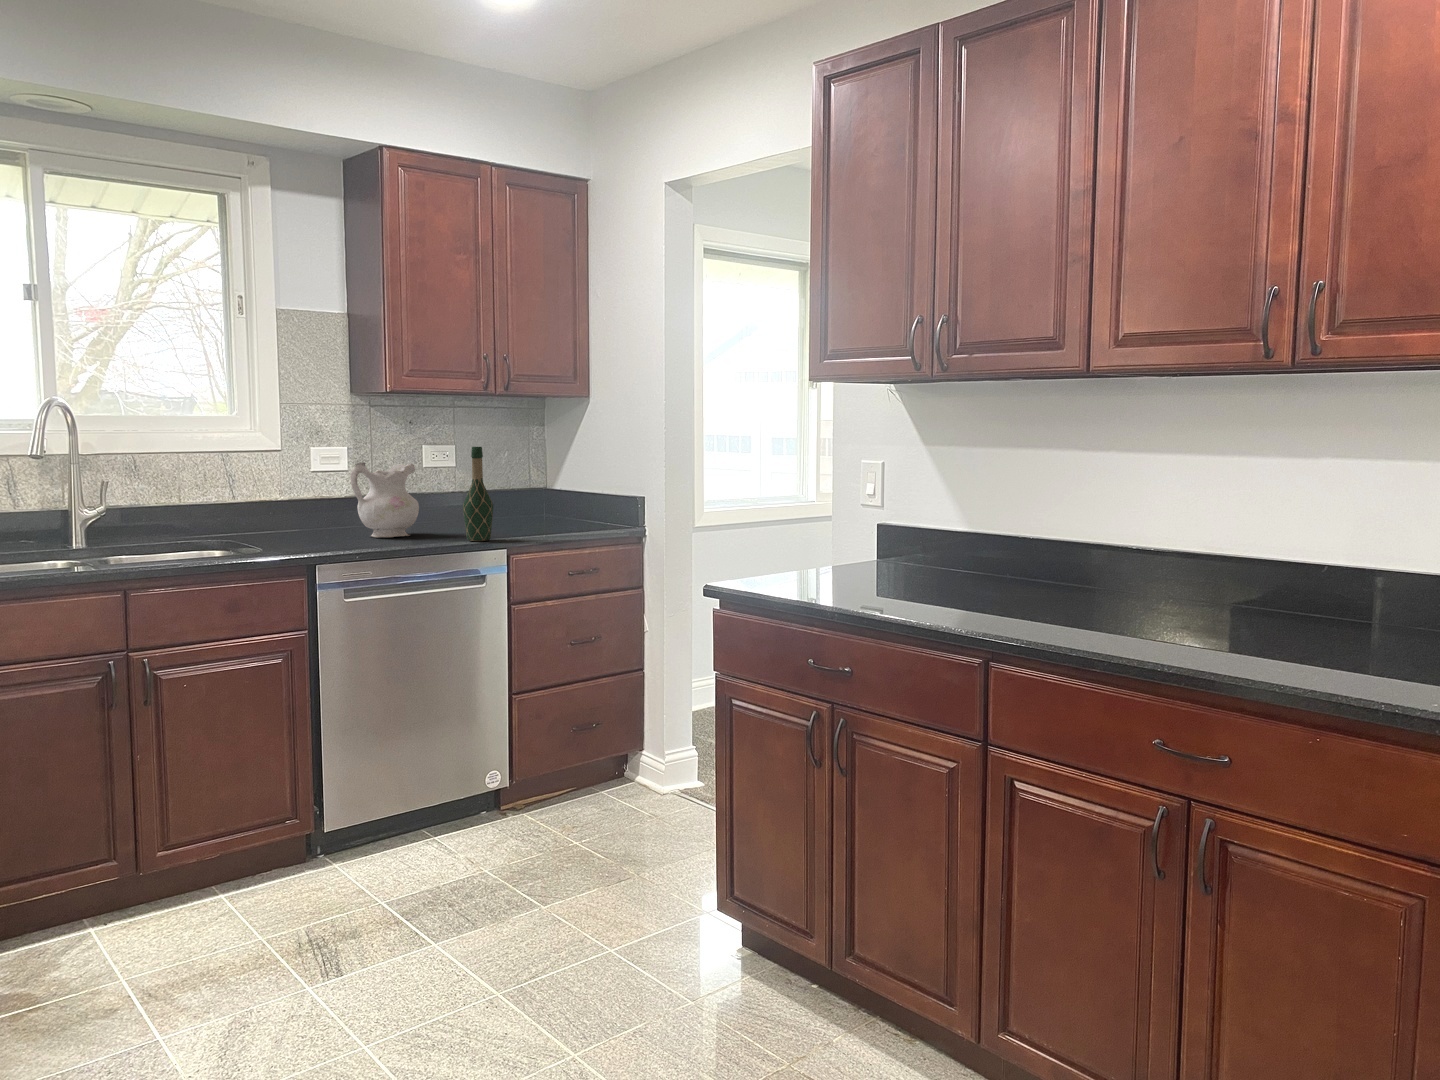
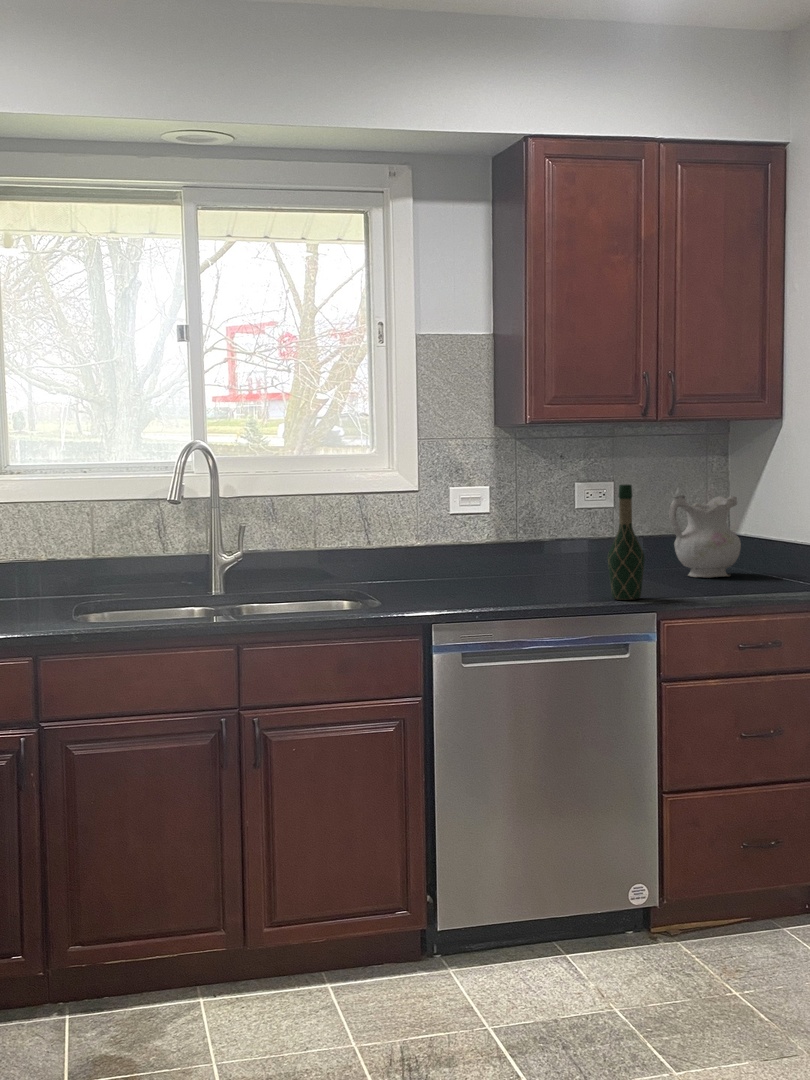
ceramic pitcher: present [351,462,419,537] -> present [669,495,741,578]

